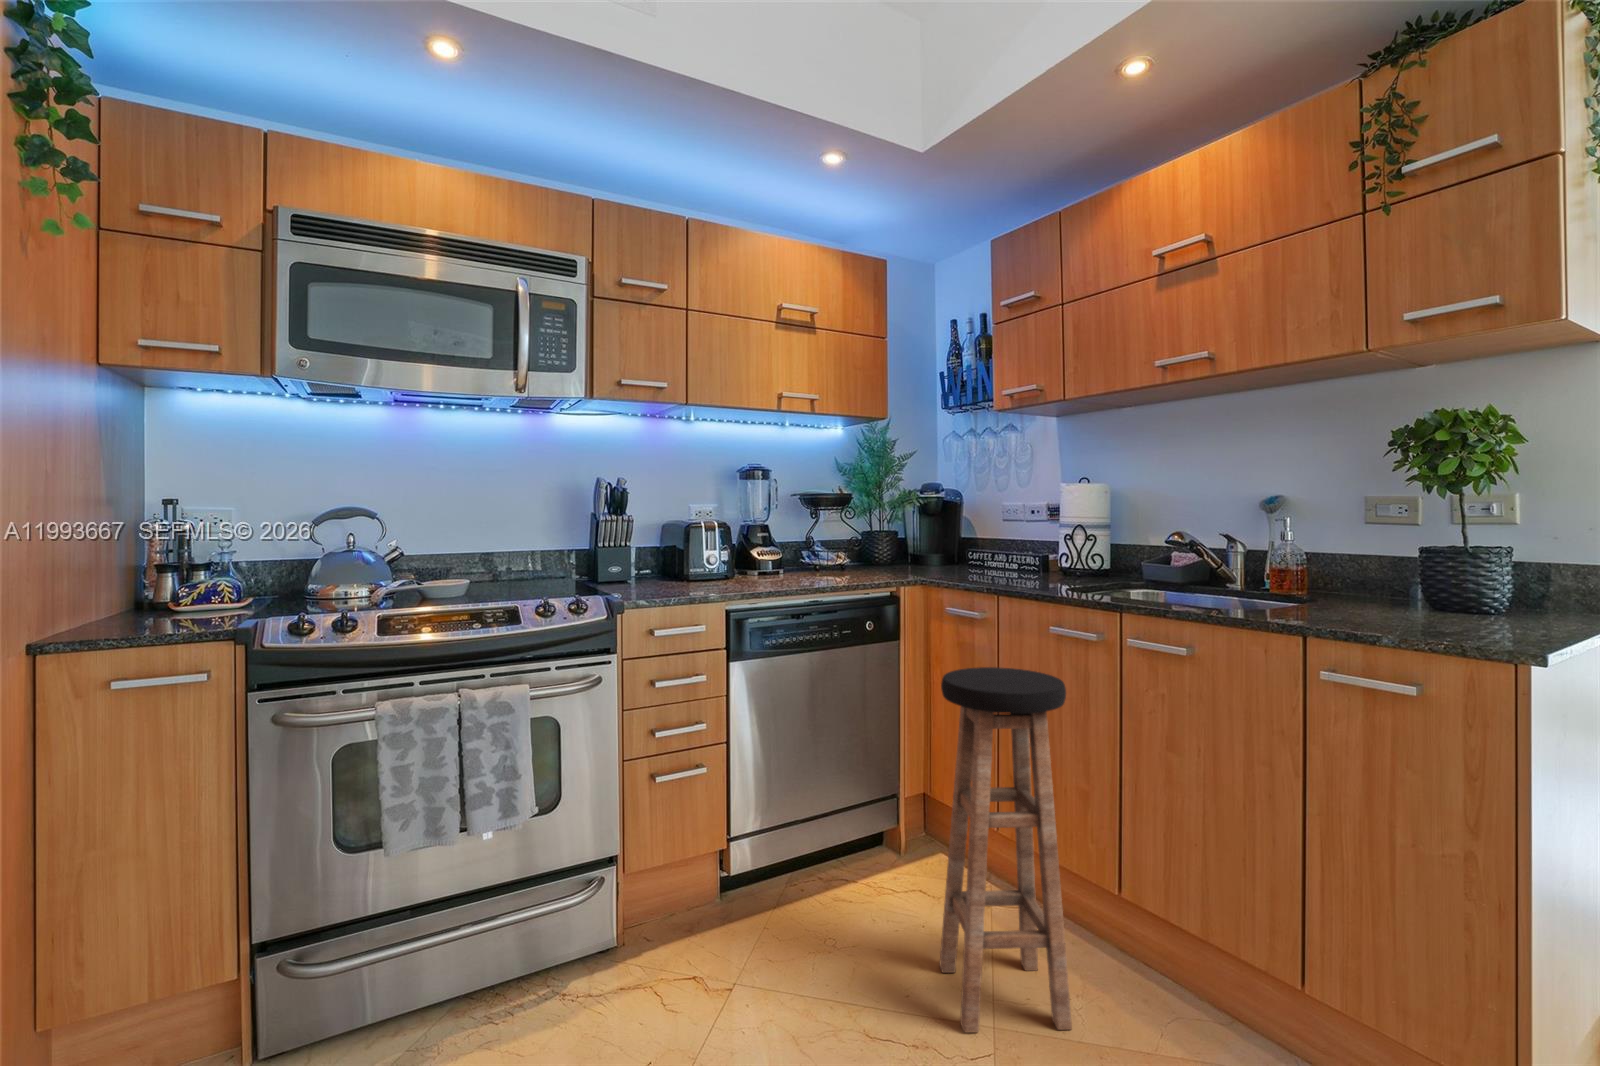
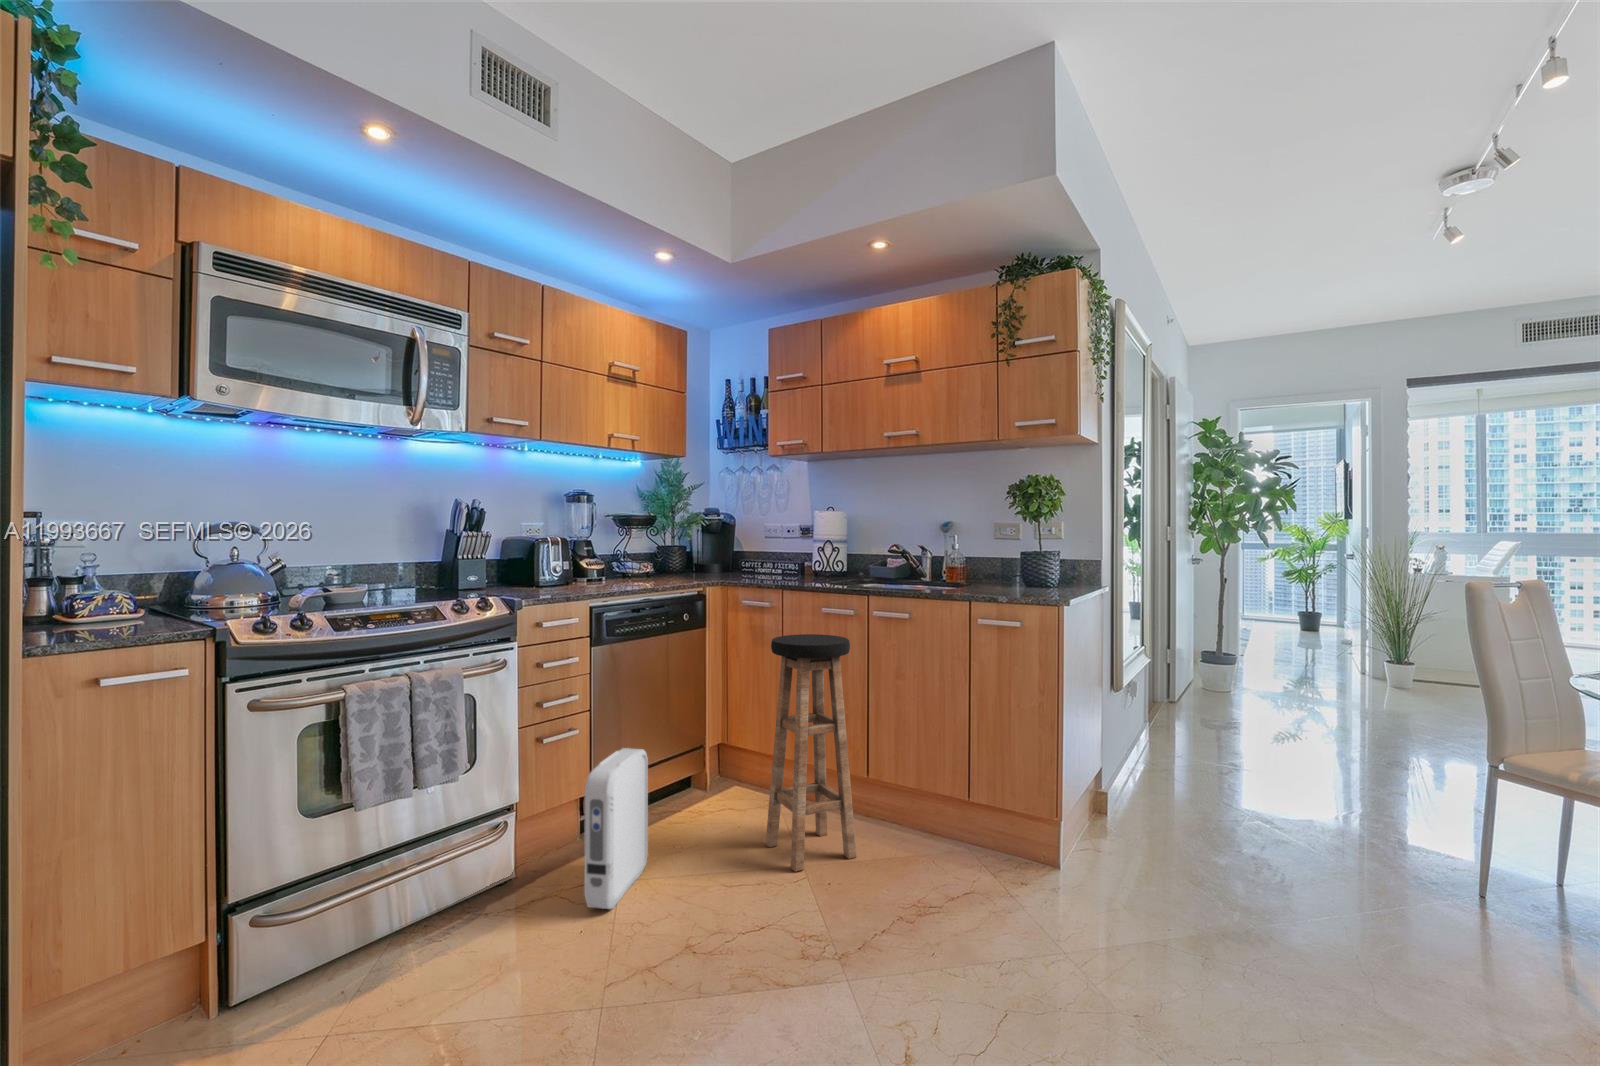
air purifier: none [659,803,769,1028] -> present [584,748,648,909]

